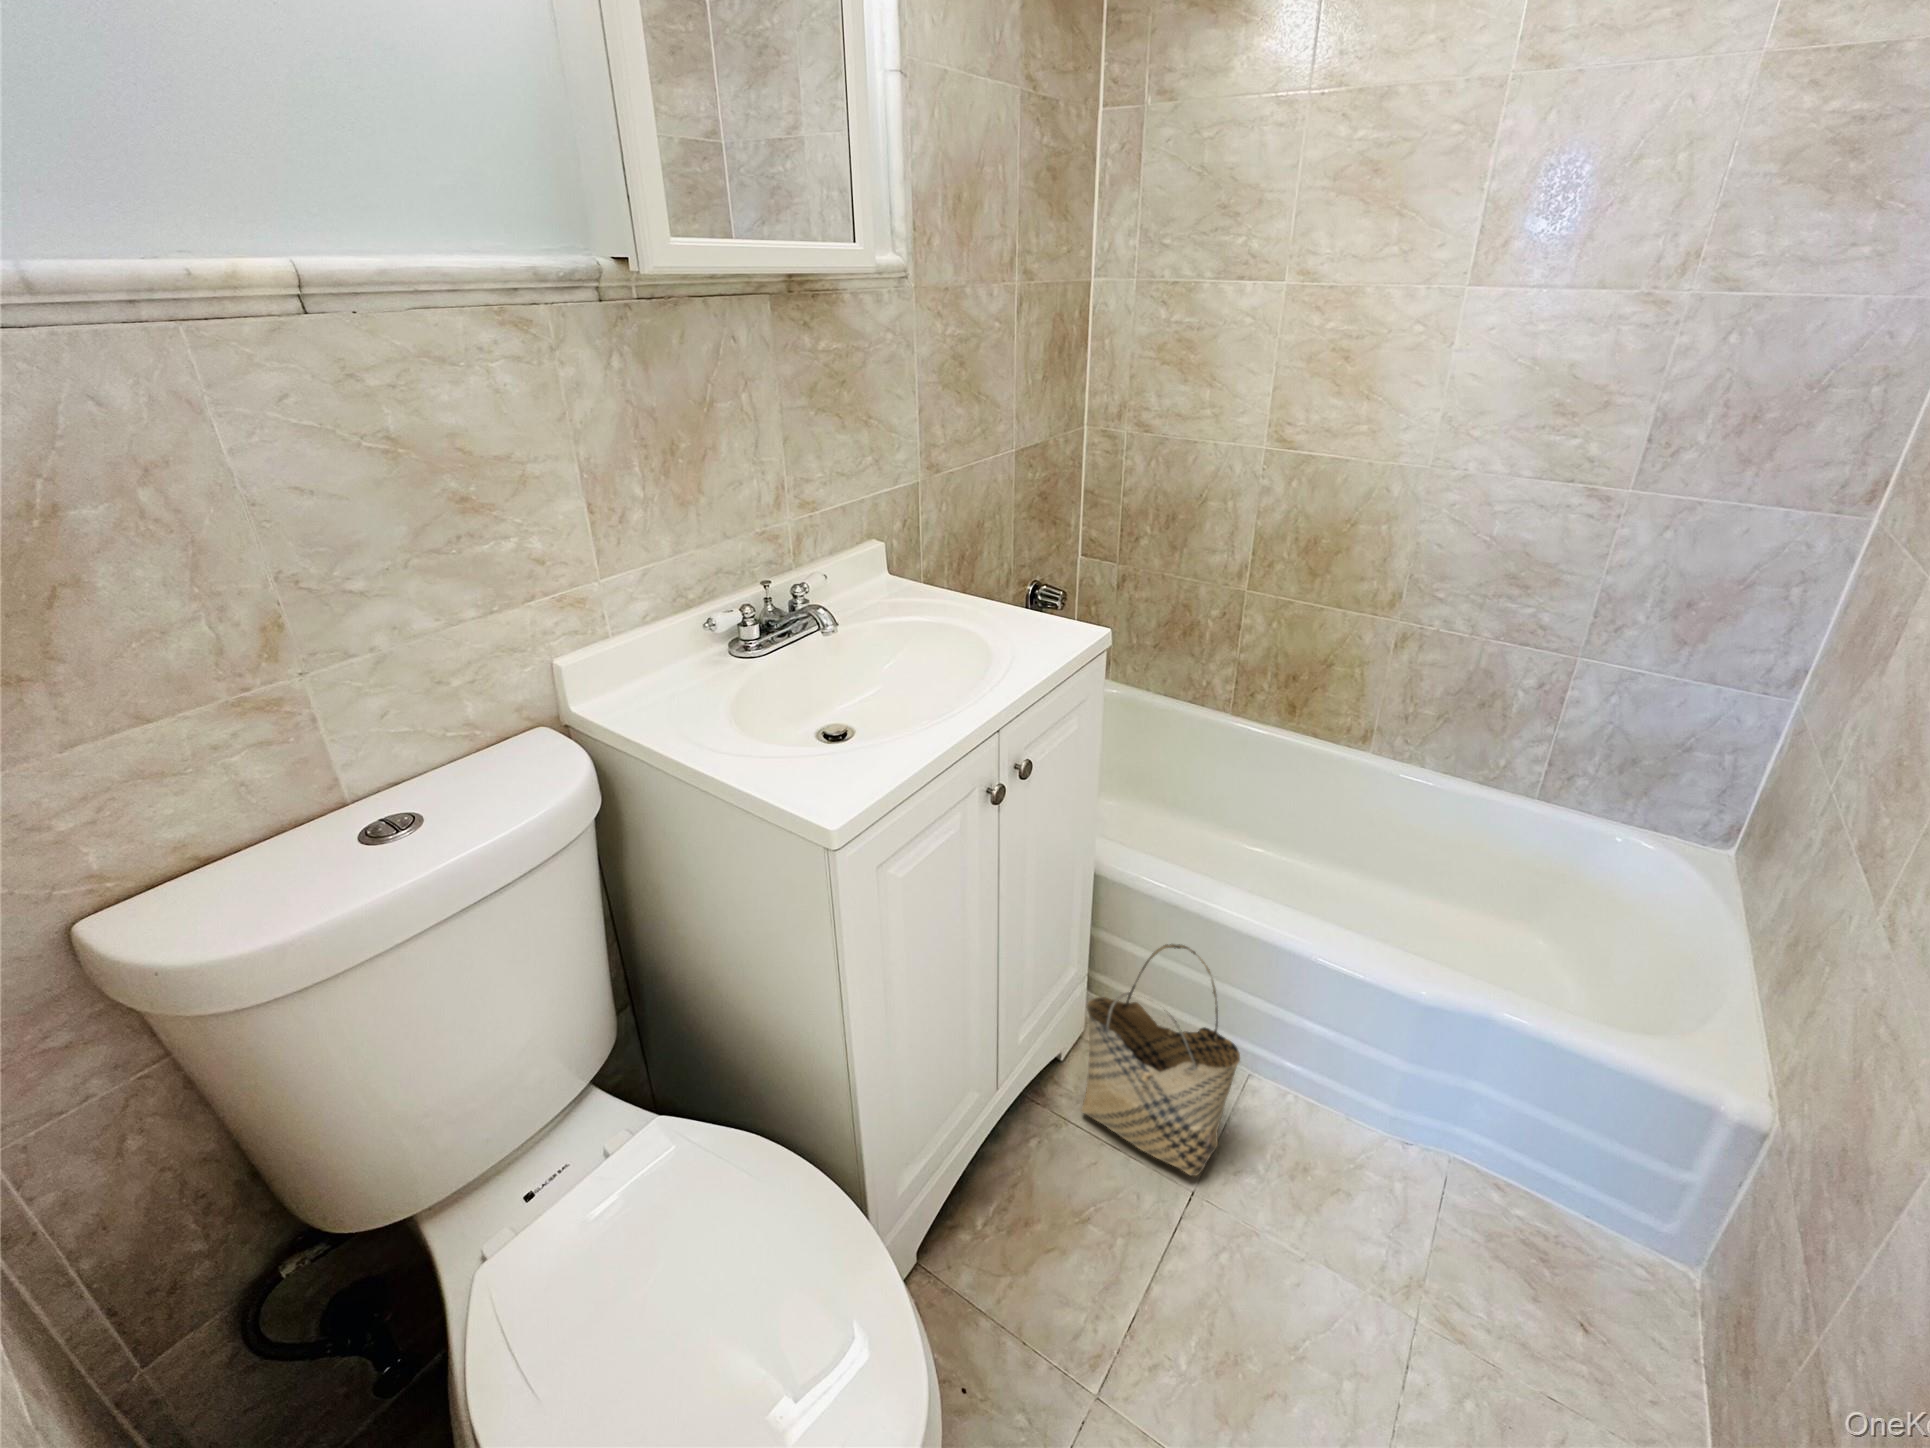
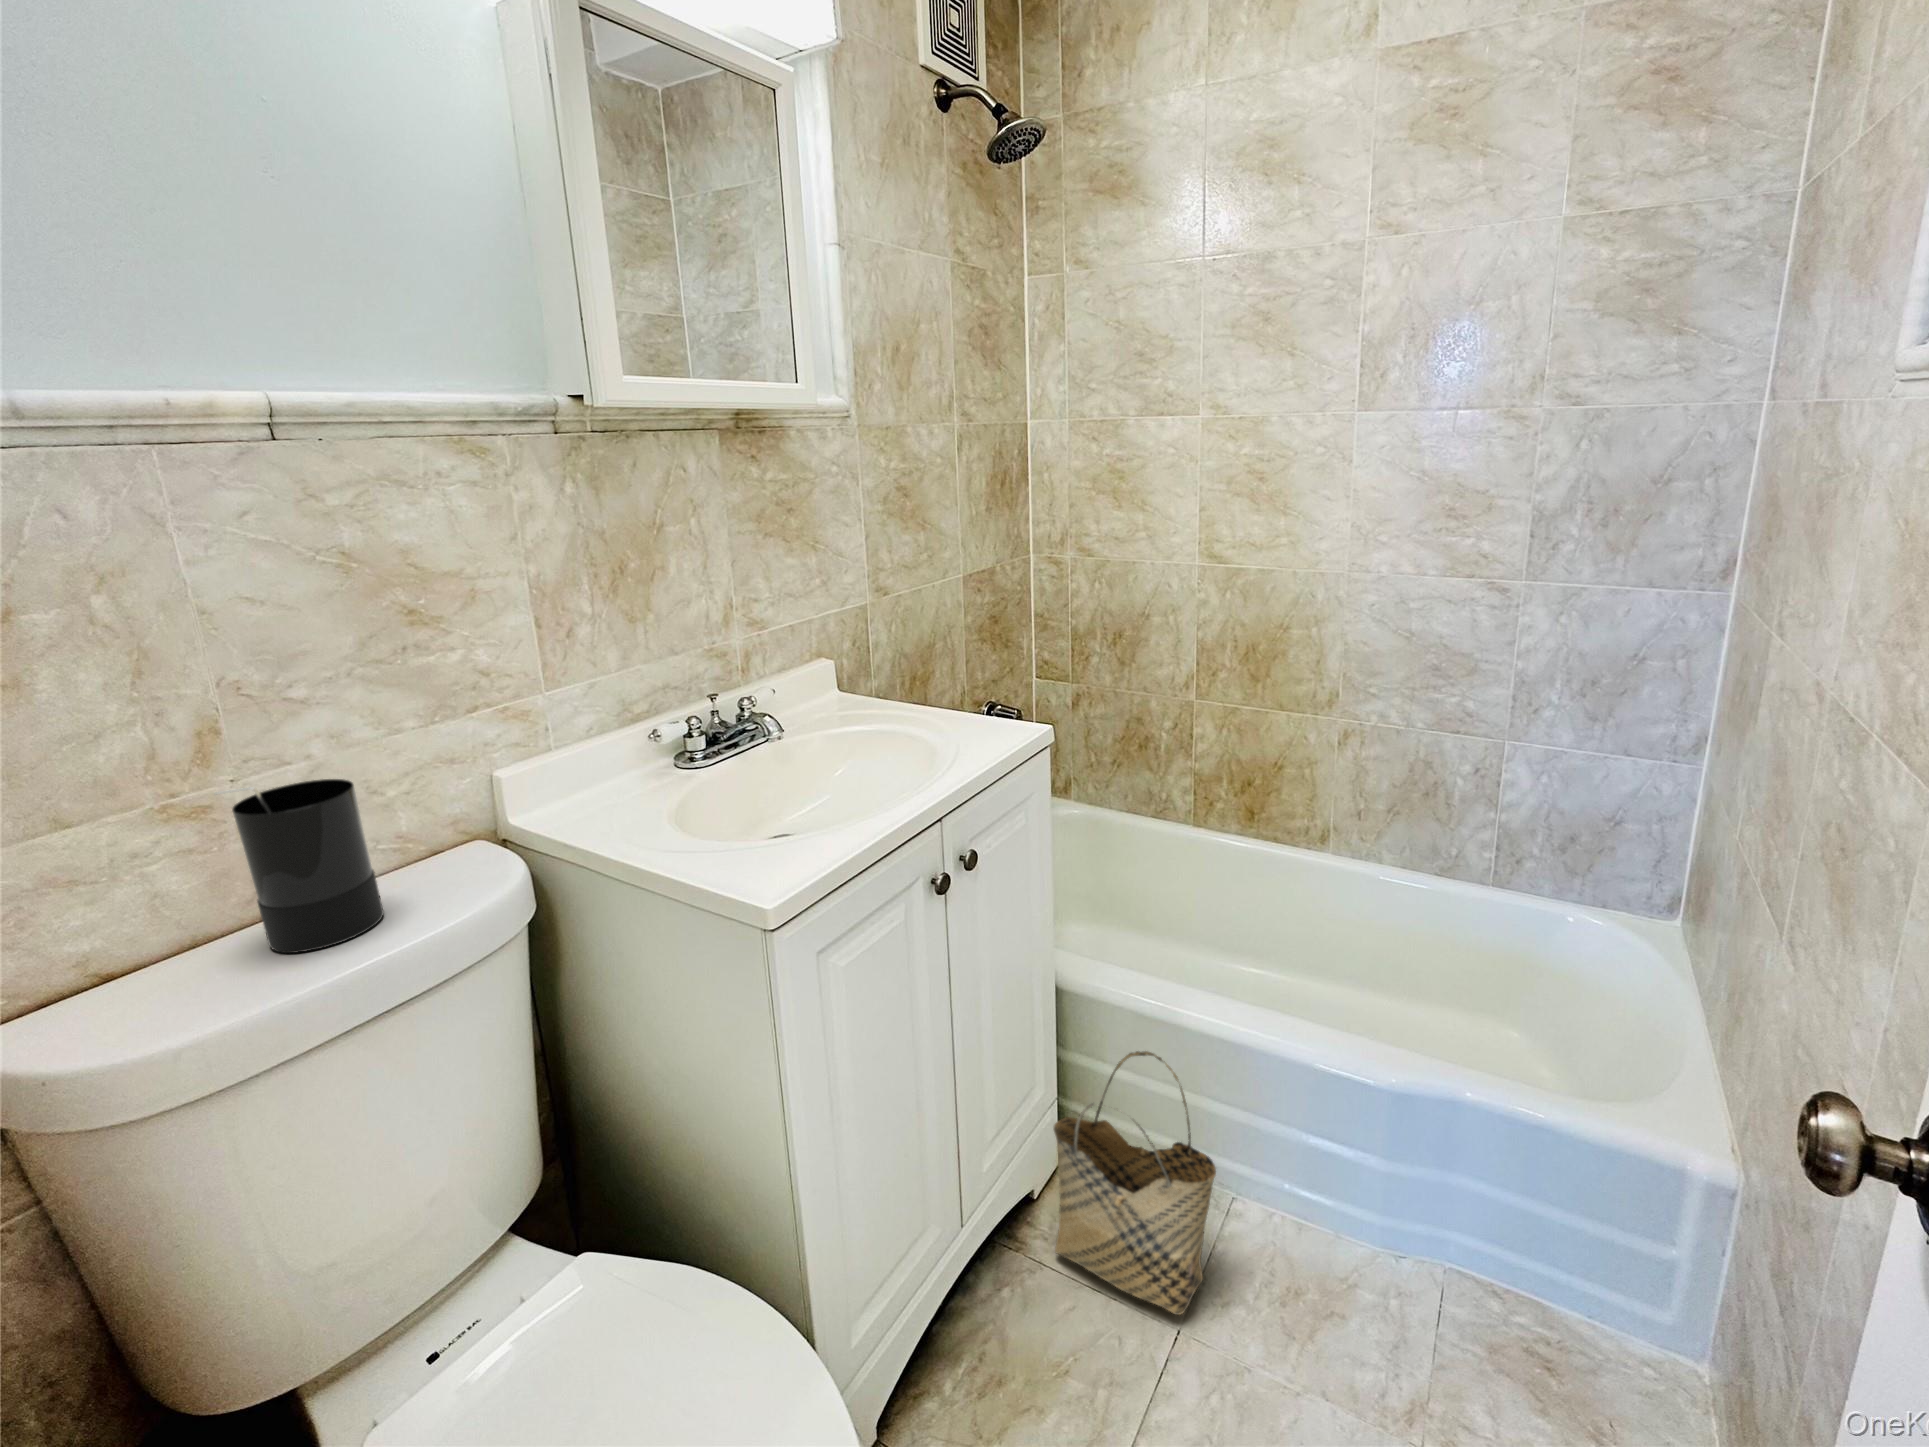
candle: none [283,676,456,846] -> present [216,779,384,953]

